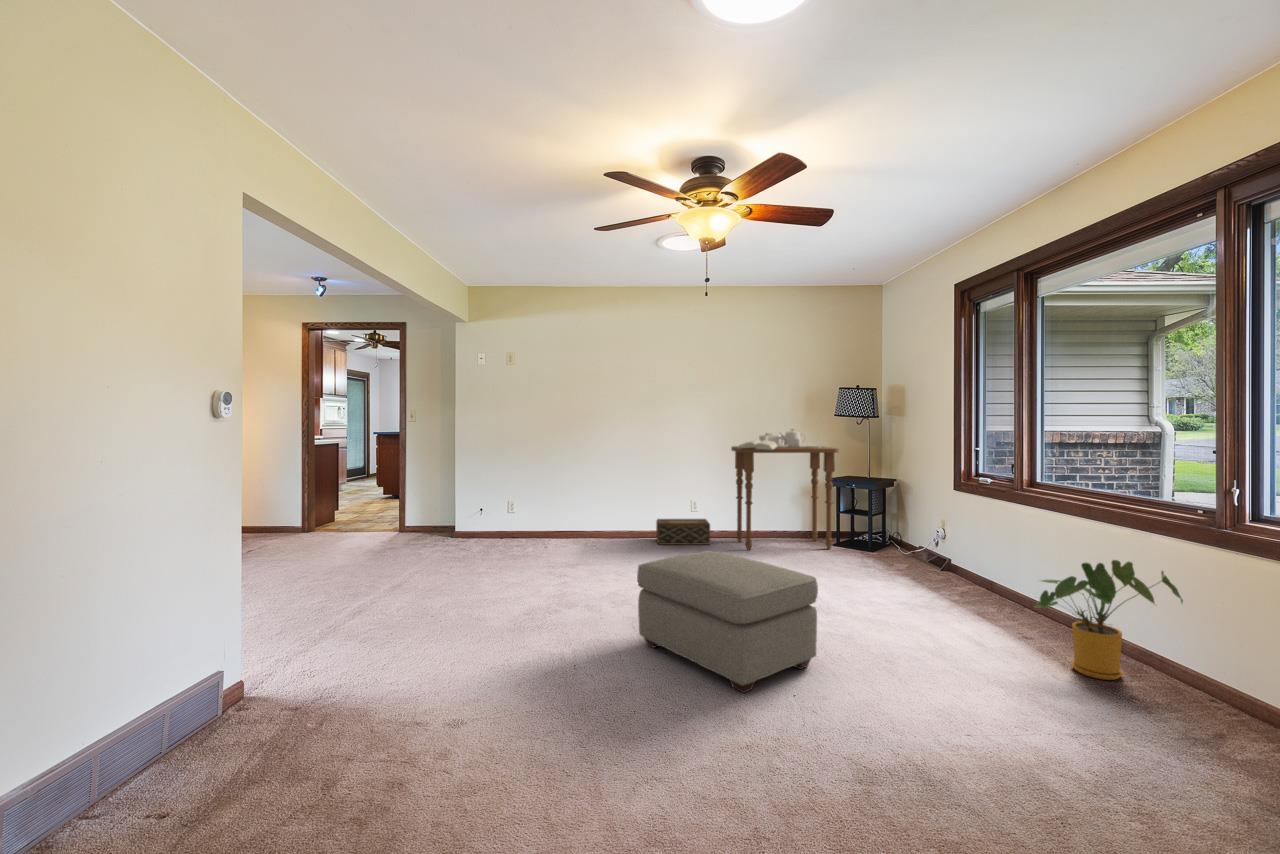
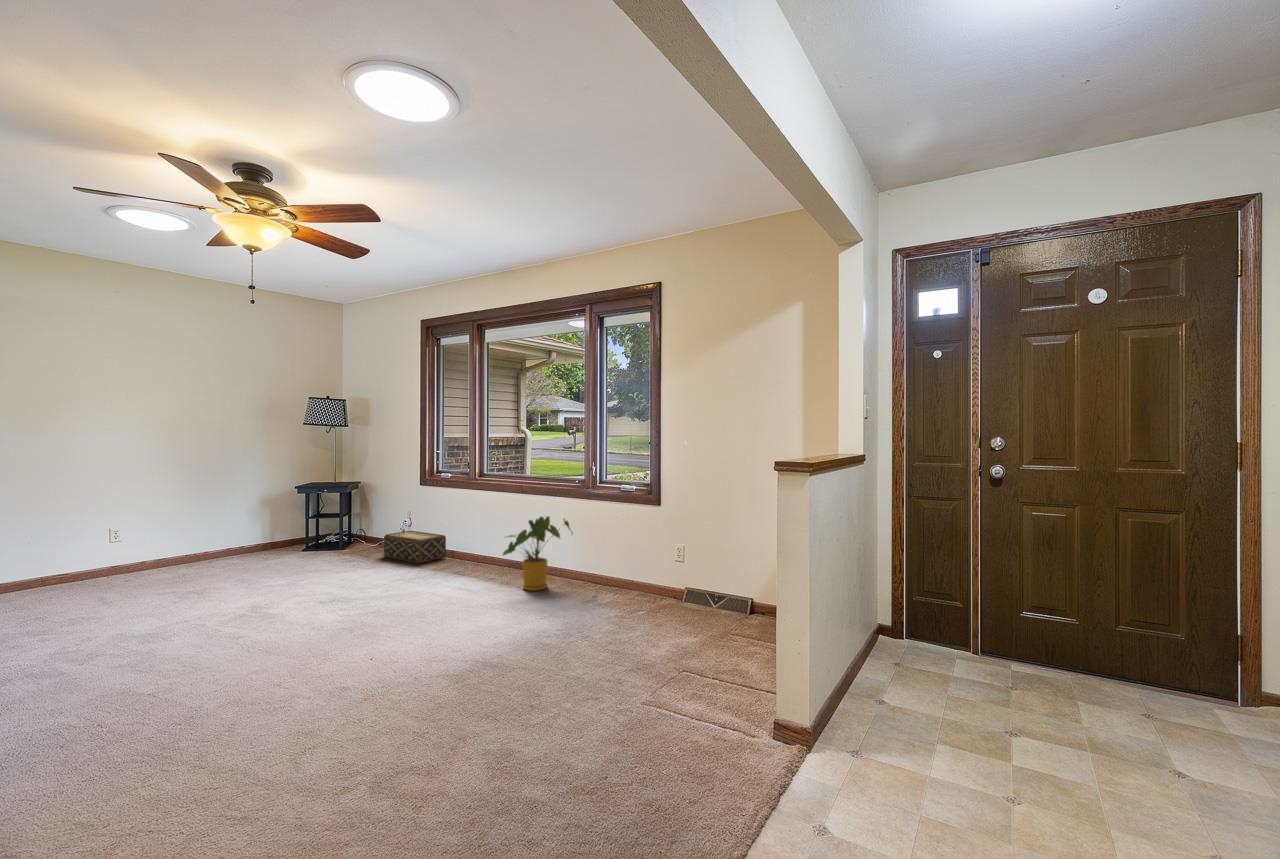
side table: present [731,429,839,550] -> none [174,437,311,572]
woven basket: present [656,519,710,545] -> present [384,531,446,563]
ottoman: present [637,551,818,693] -> none [154,564,369,682]

